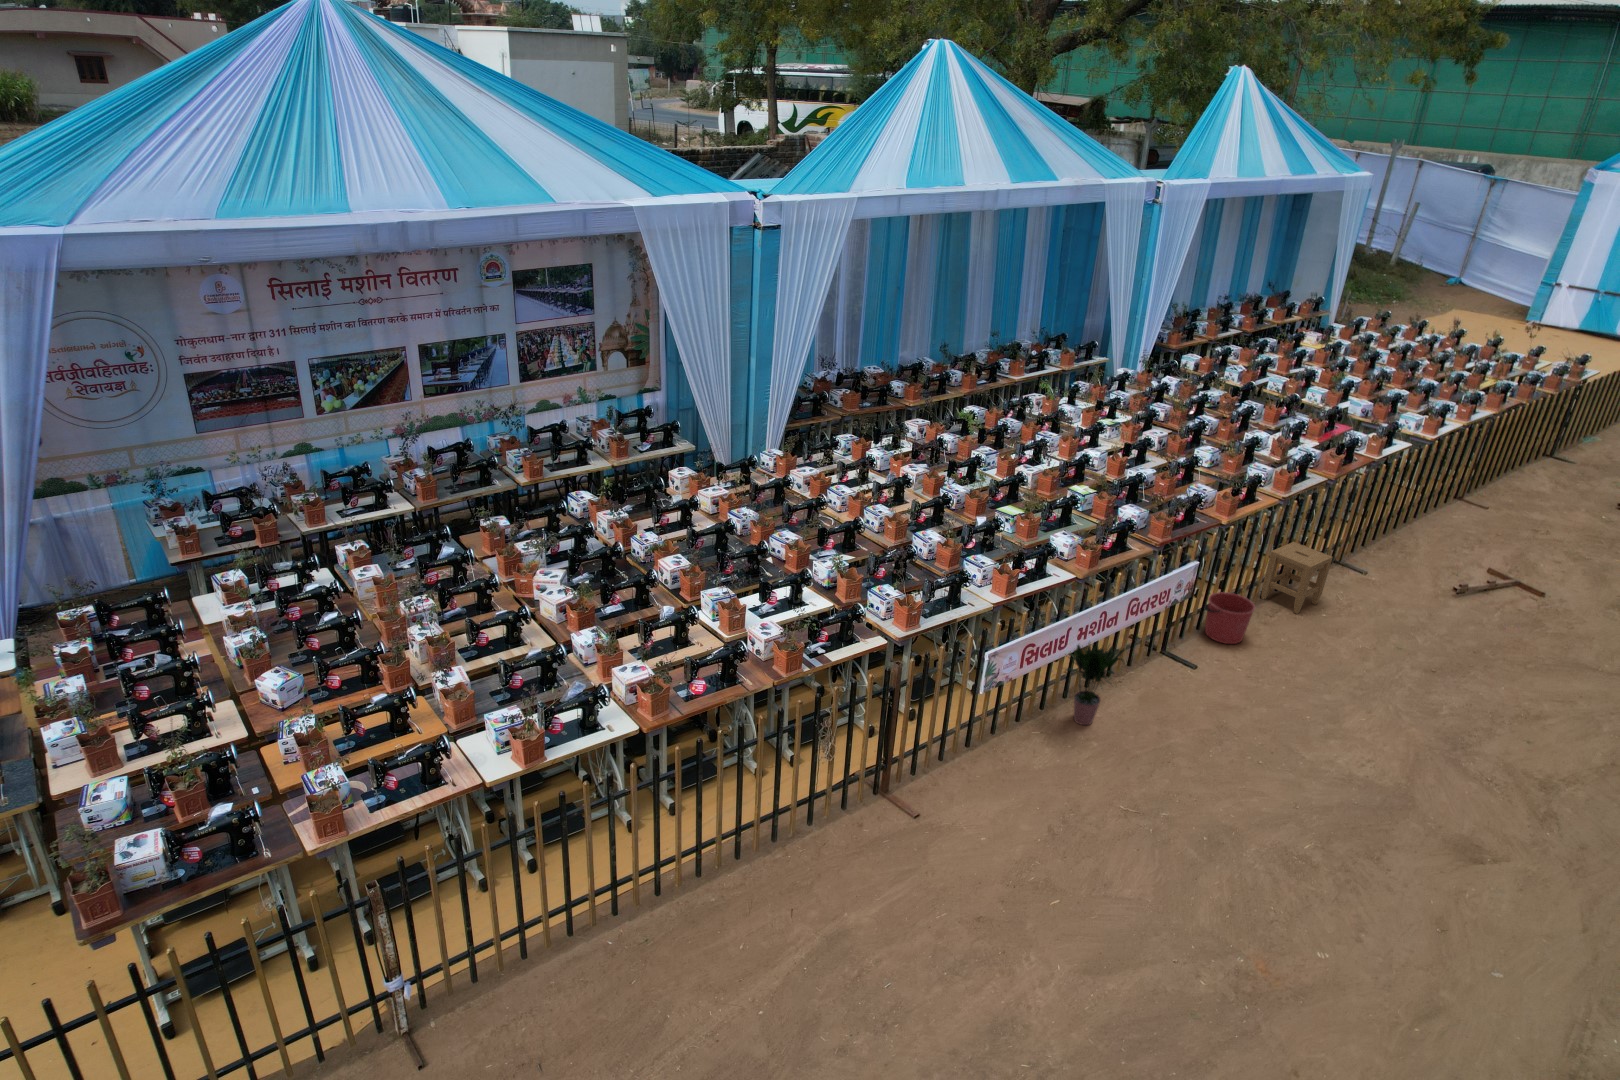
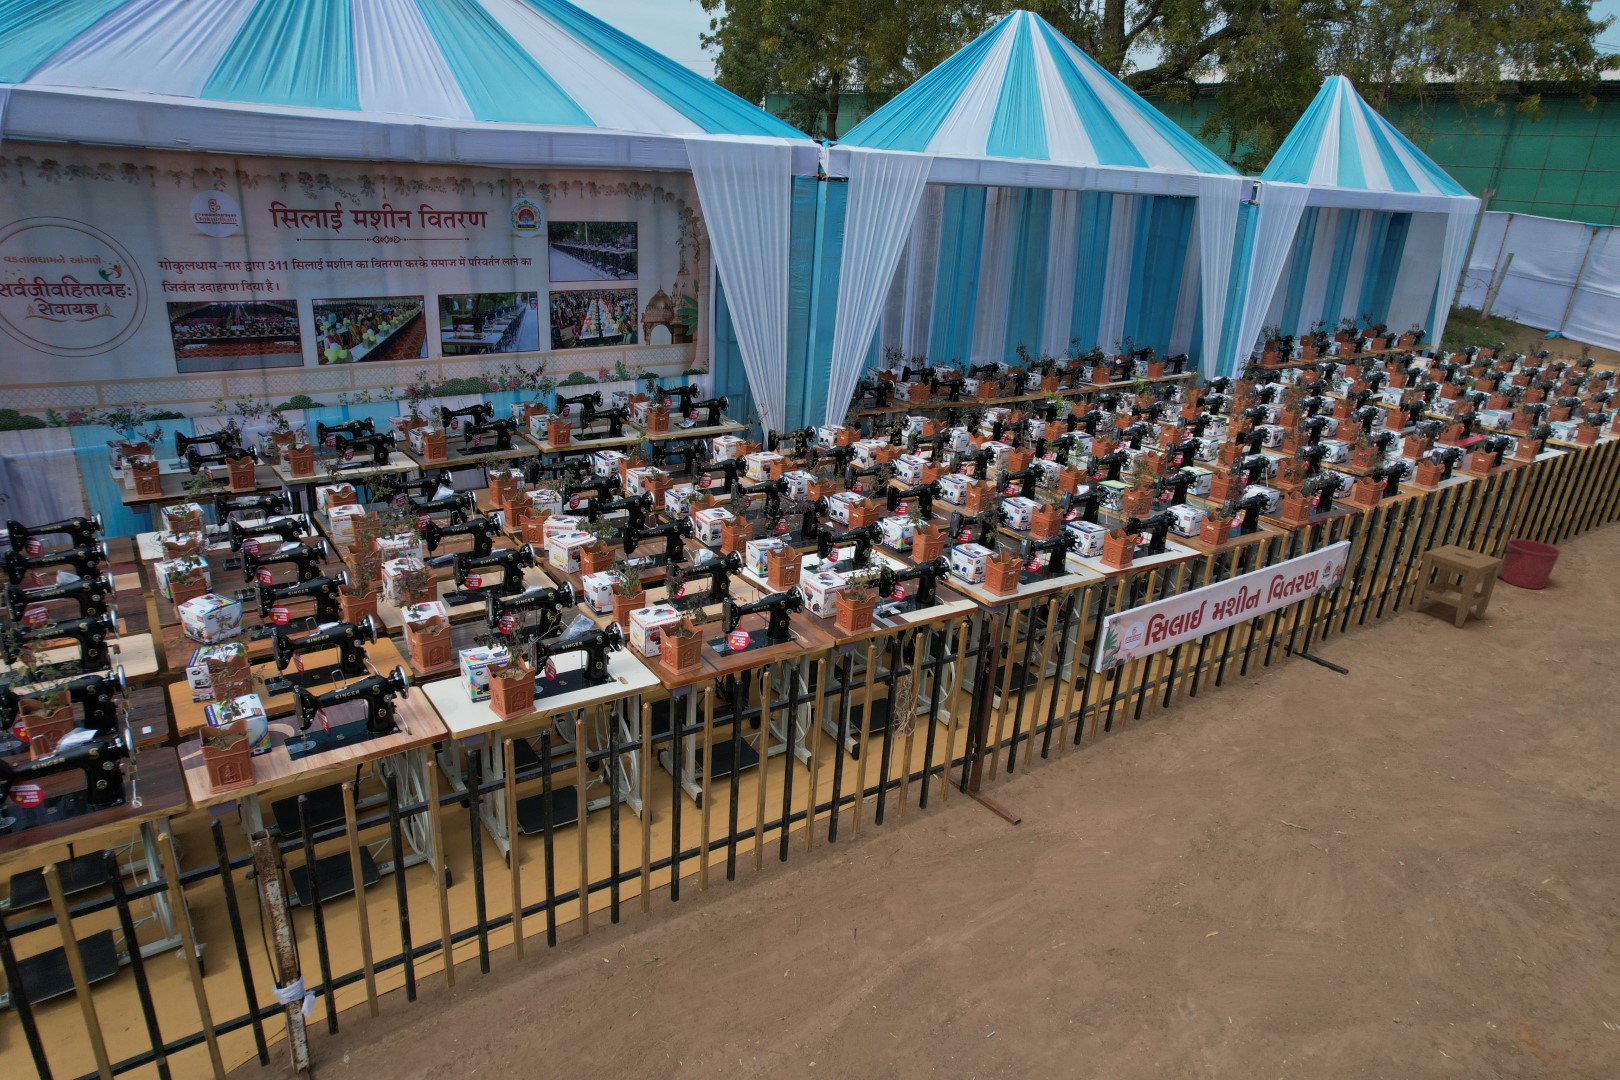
bucket: present [1205,592,1255,644] -> present [1502,539,1561,589]
potted plant: present [1067,644,1125,725] -> none [1174,611,1280,734]

